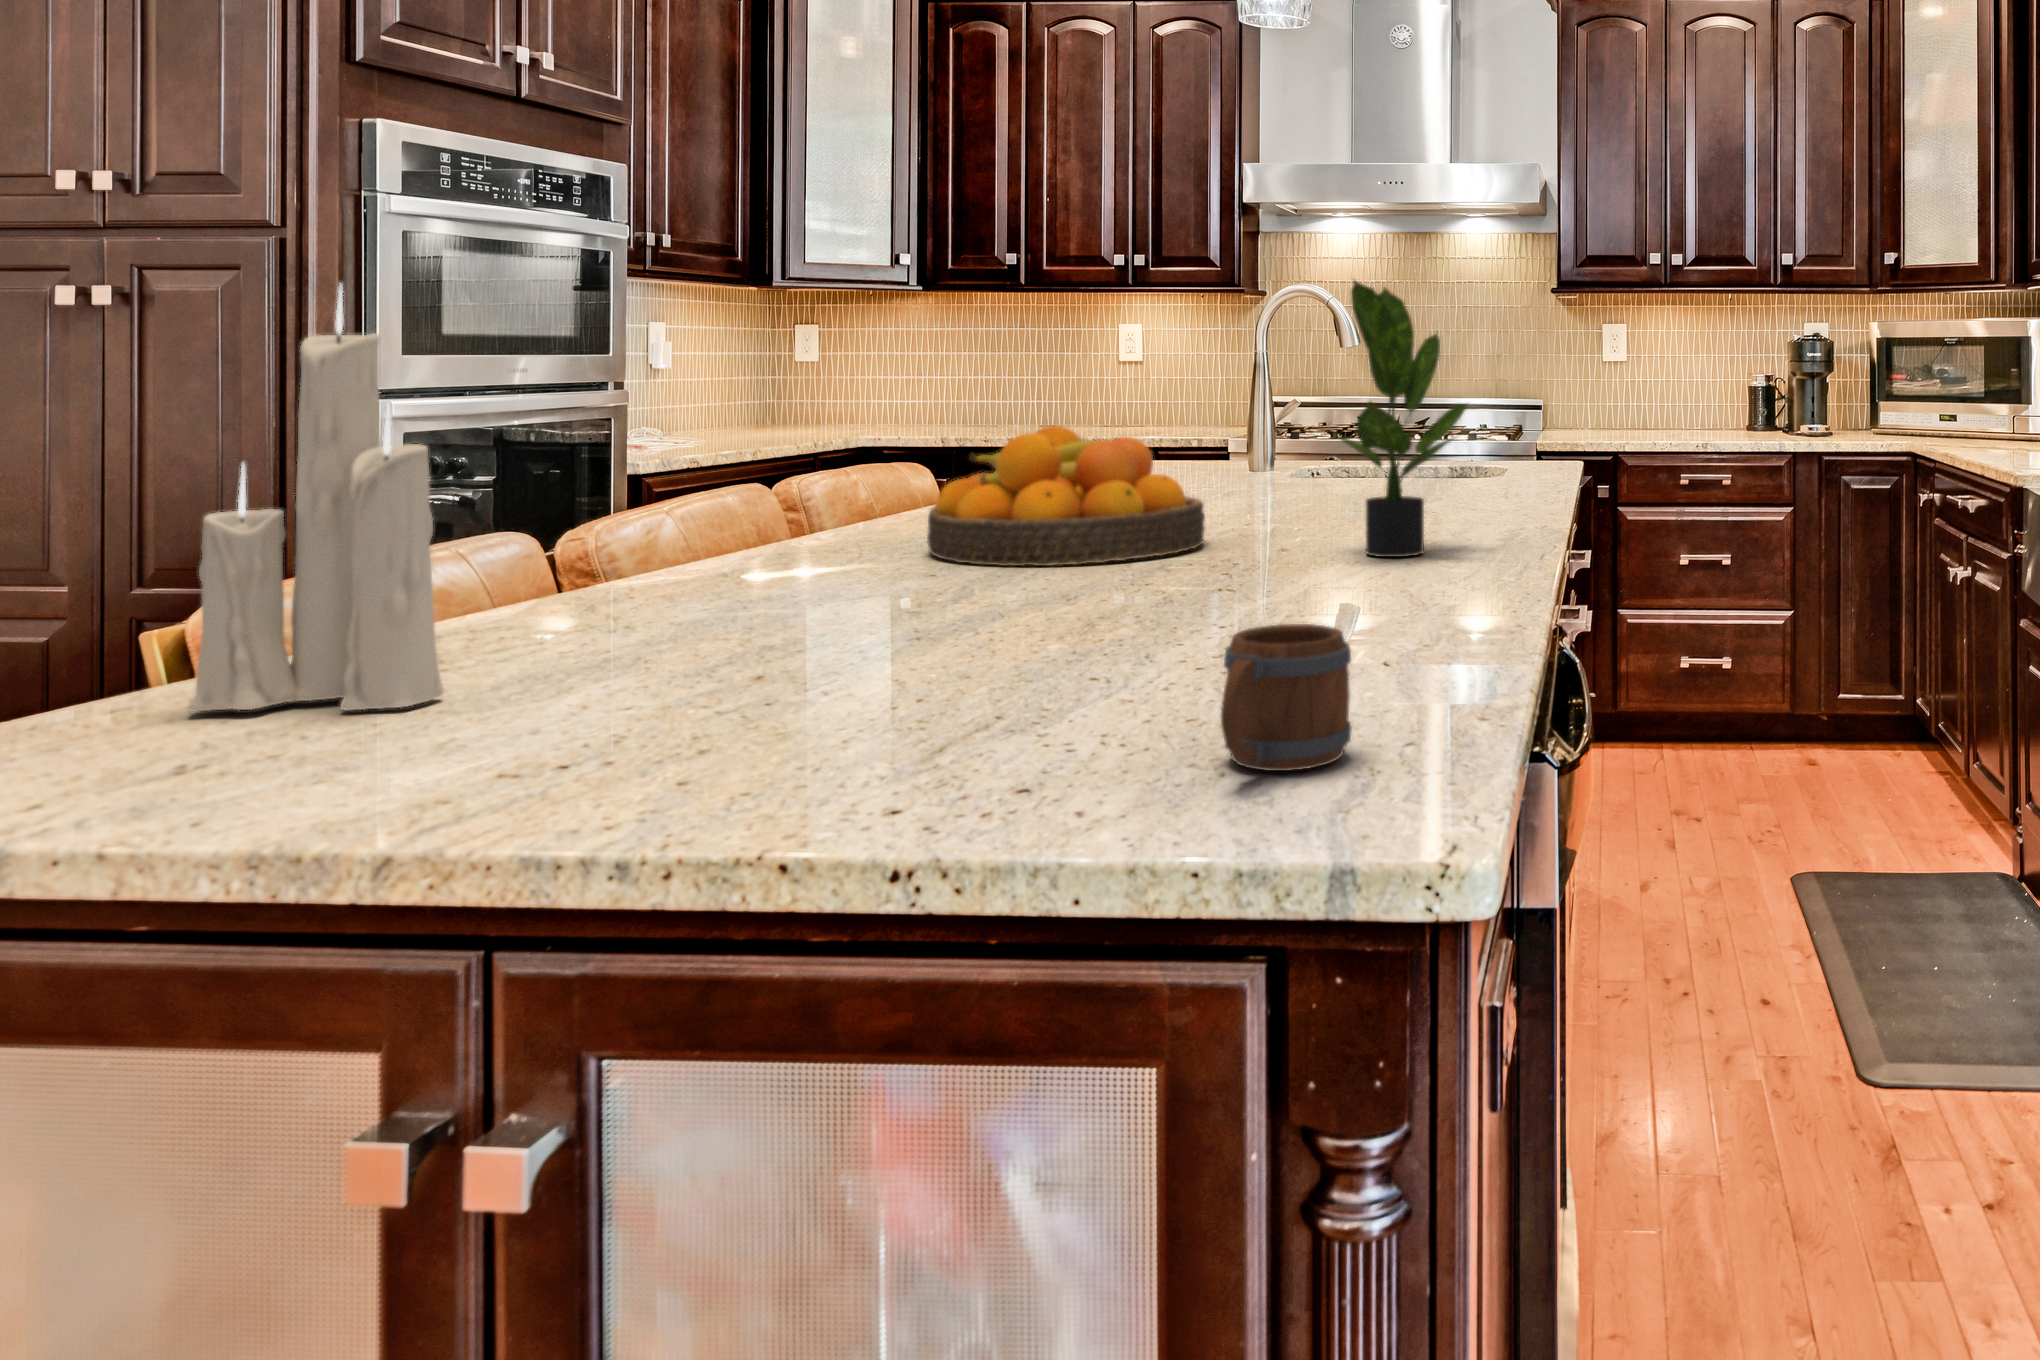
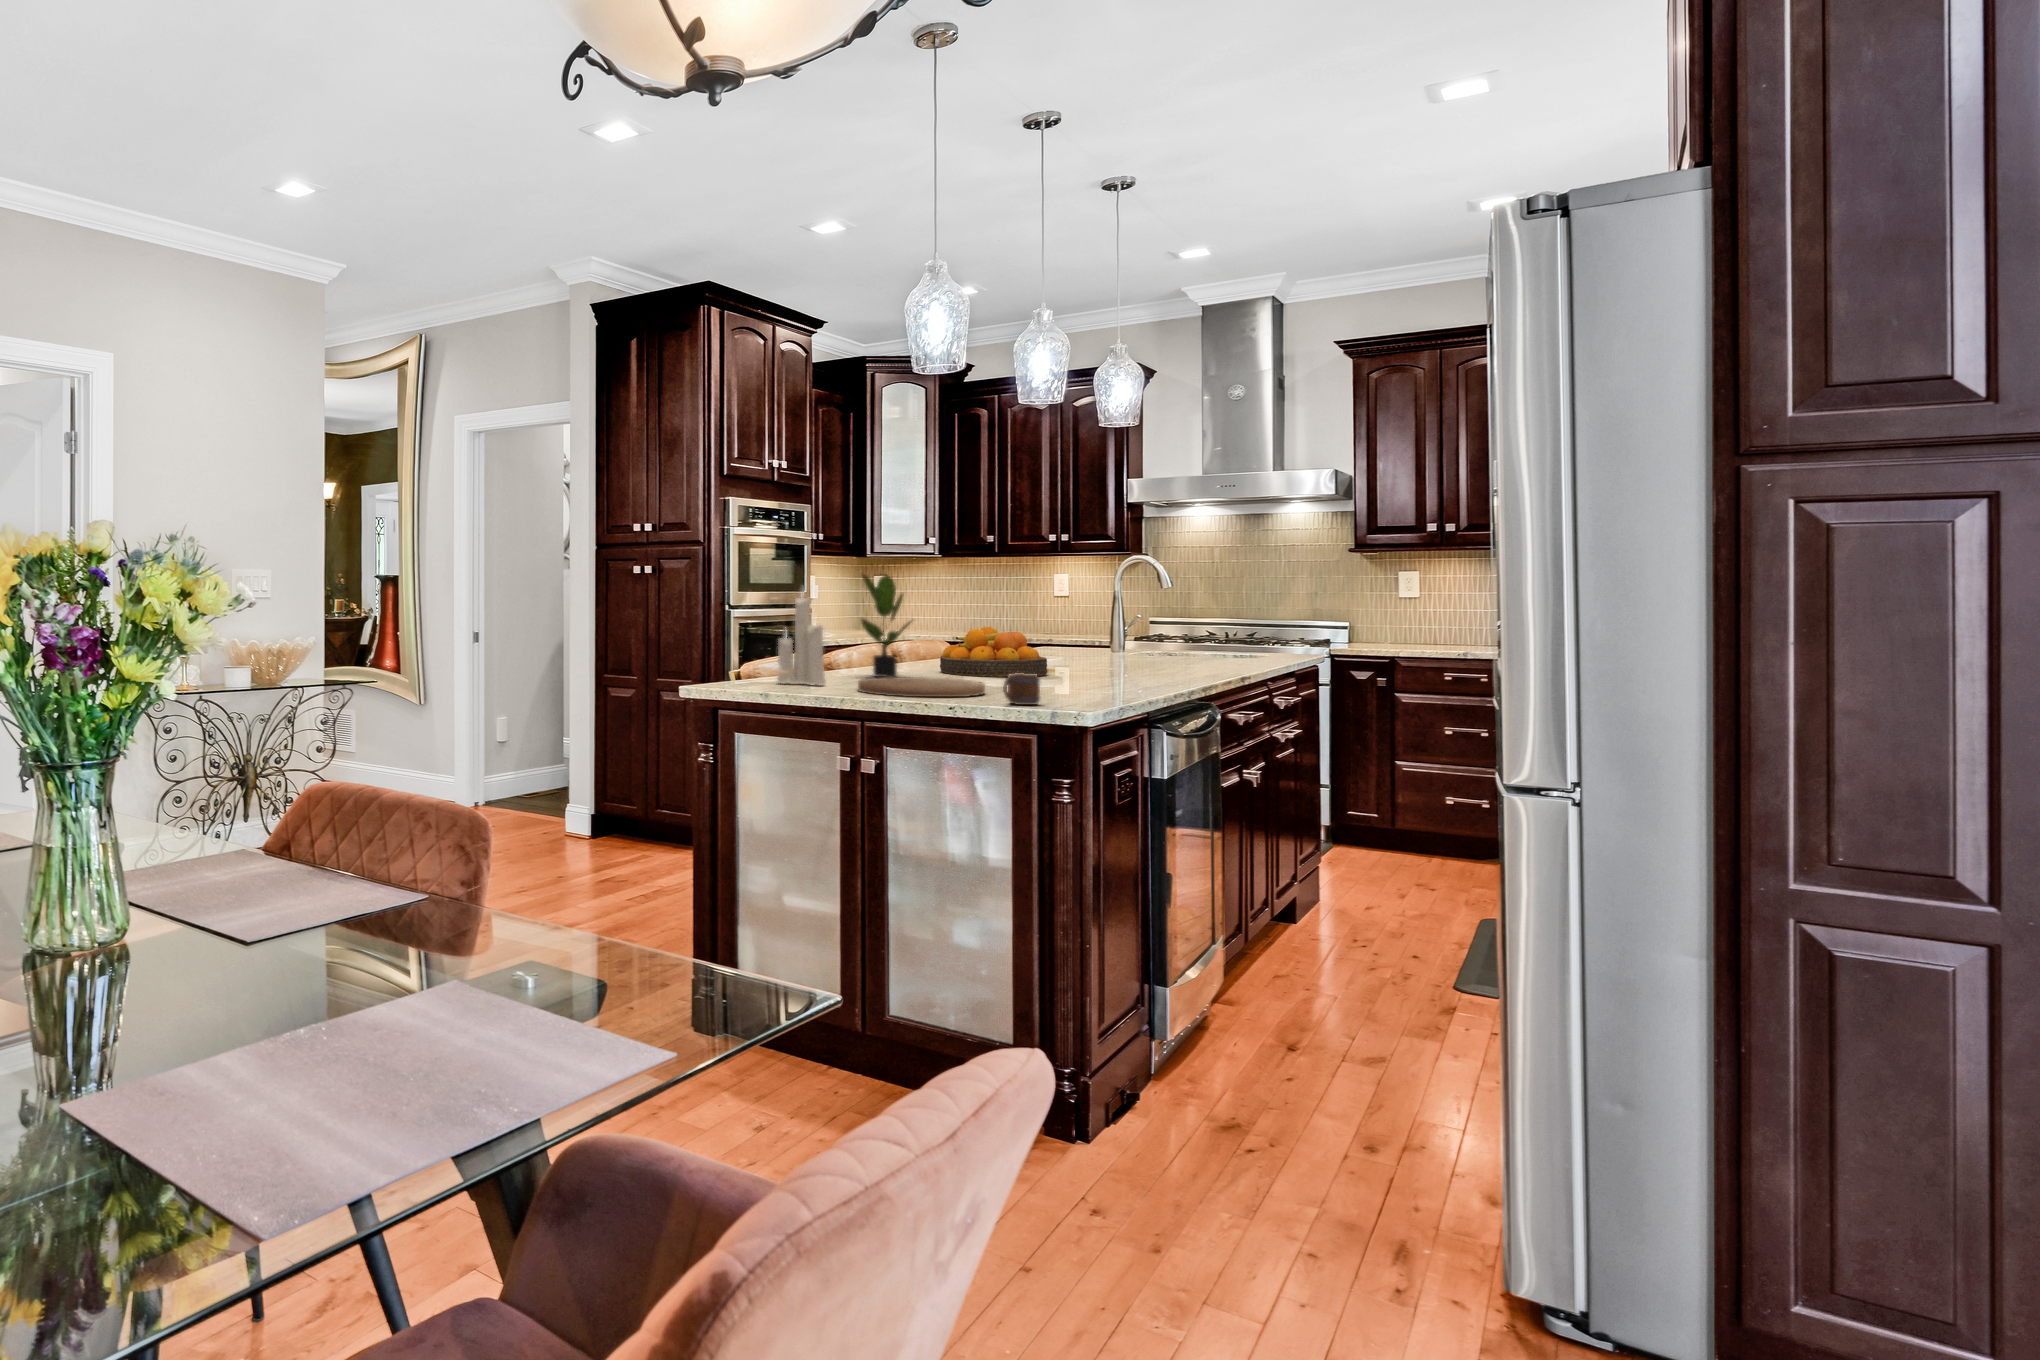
potted plant: present [1337,281,1467,557] -> present [861,575,911,677]
cutting board: none [565,618,1099,765] -> present [858,677,985,697]

